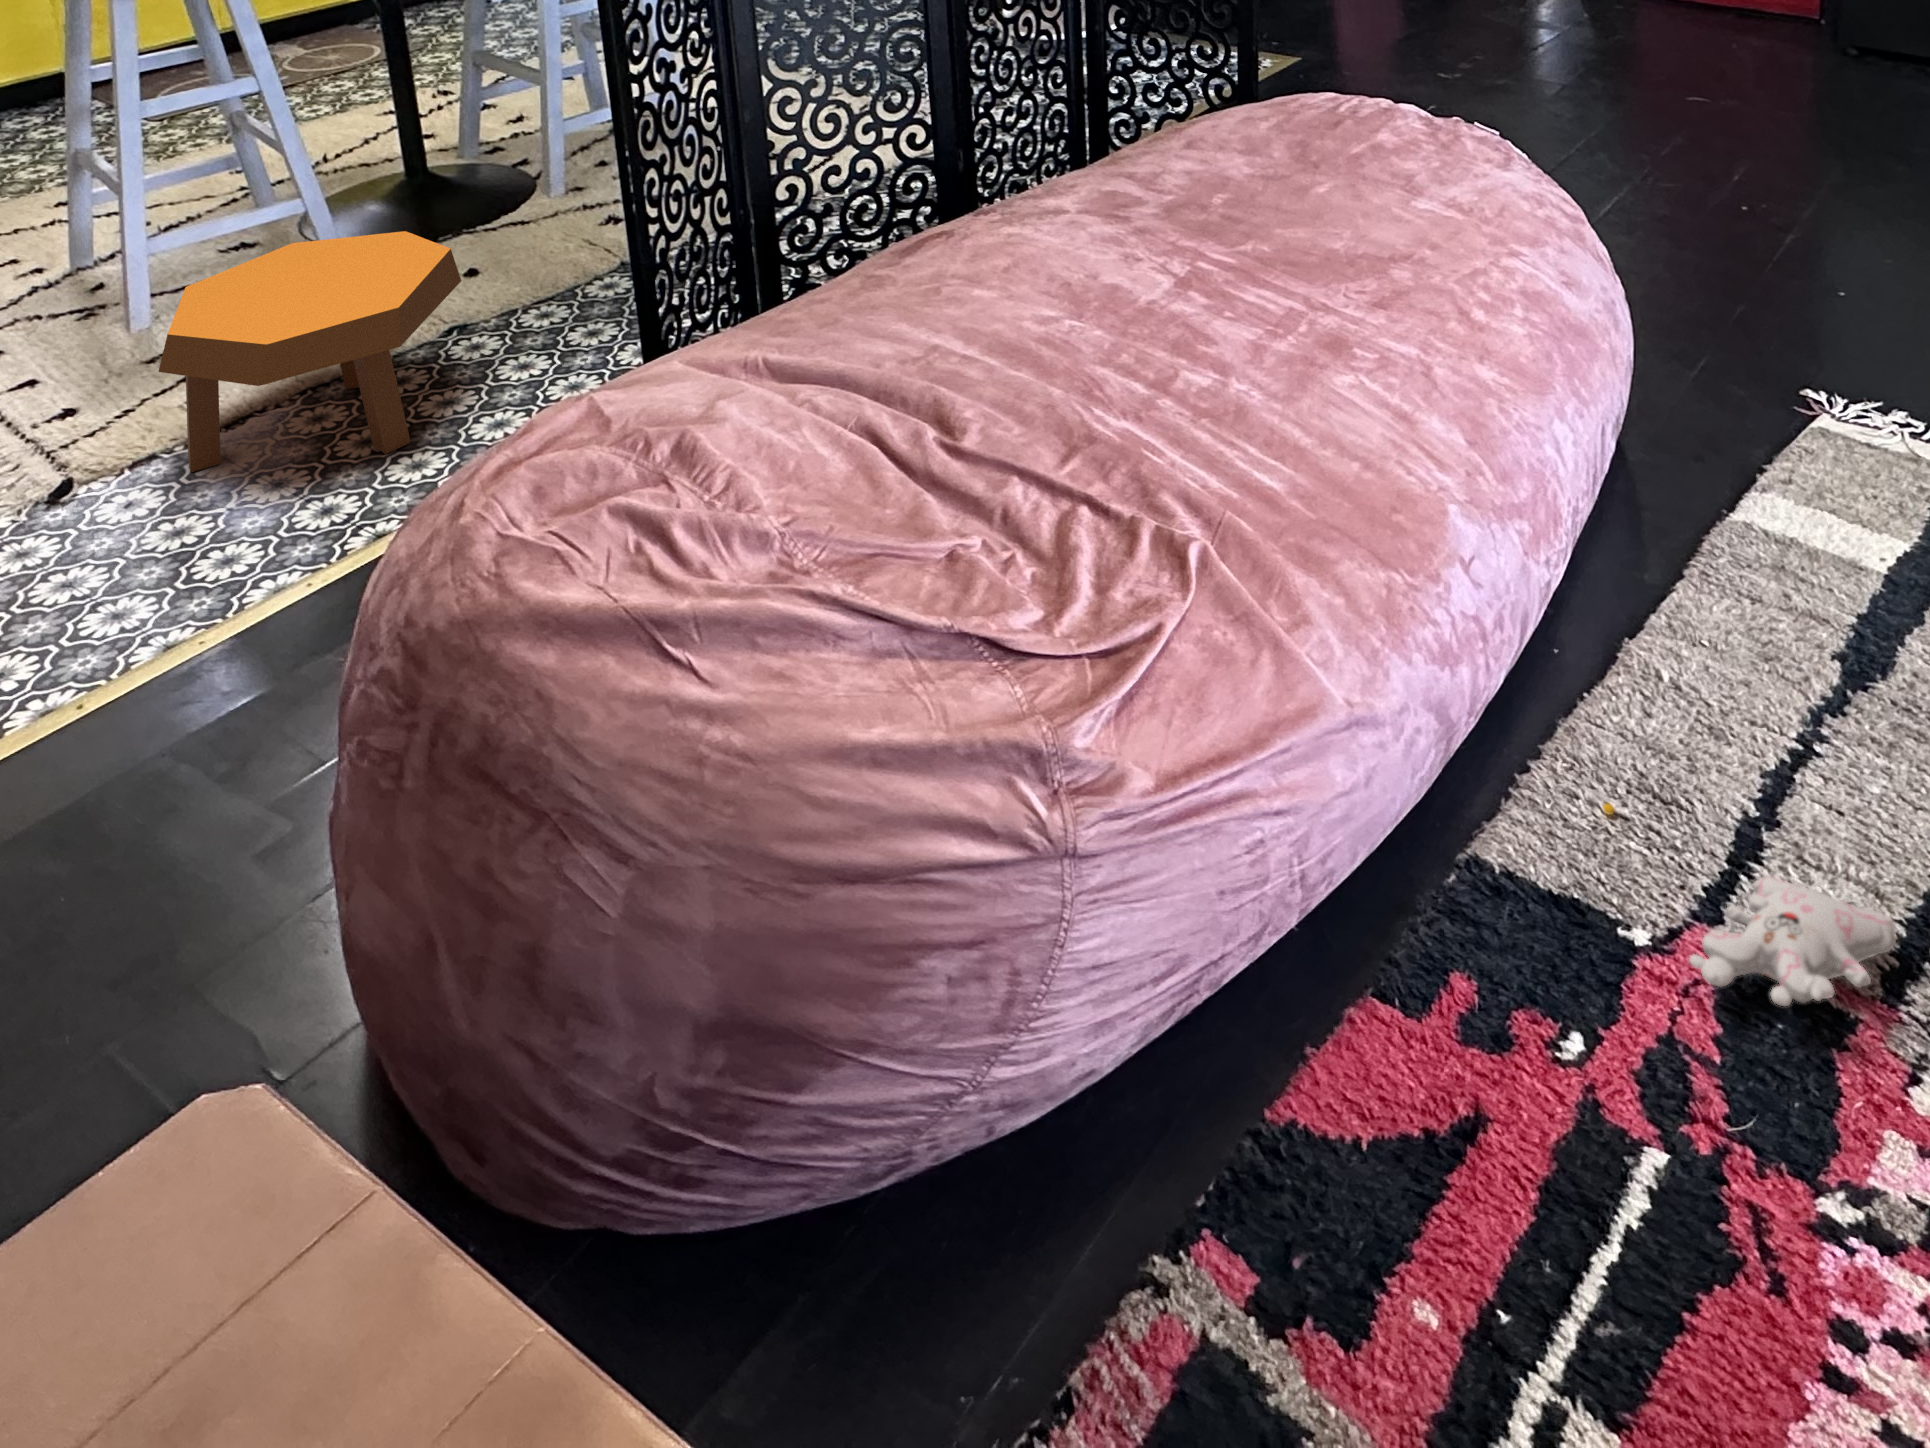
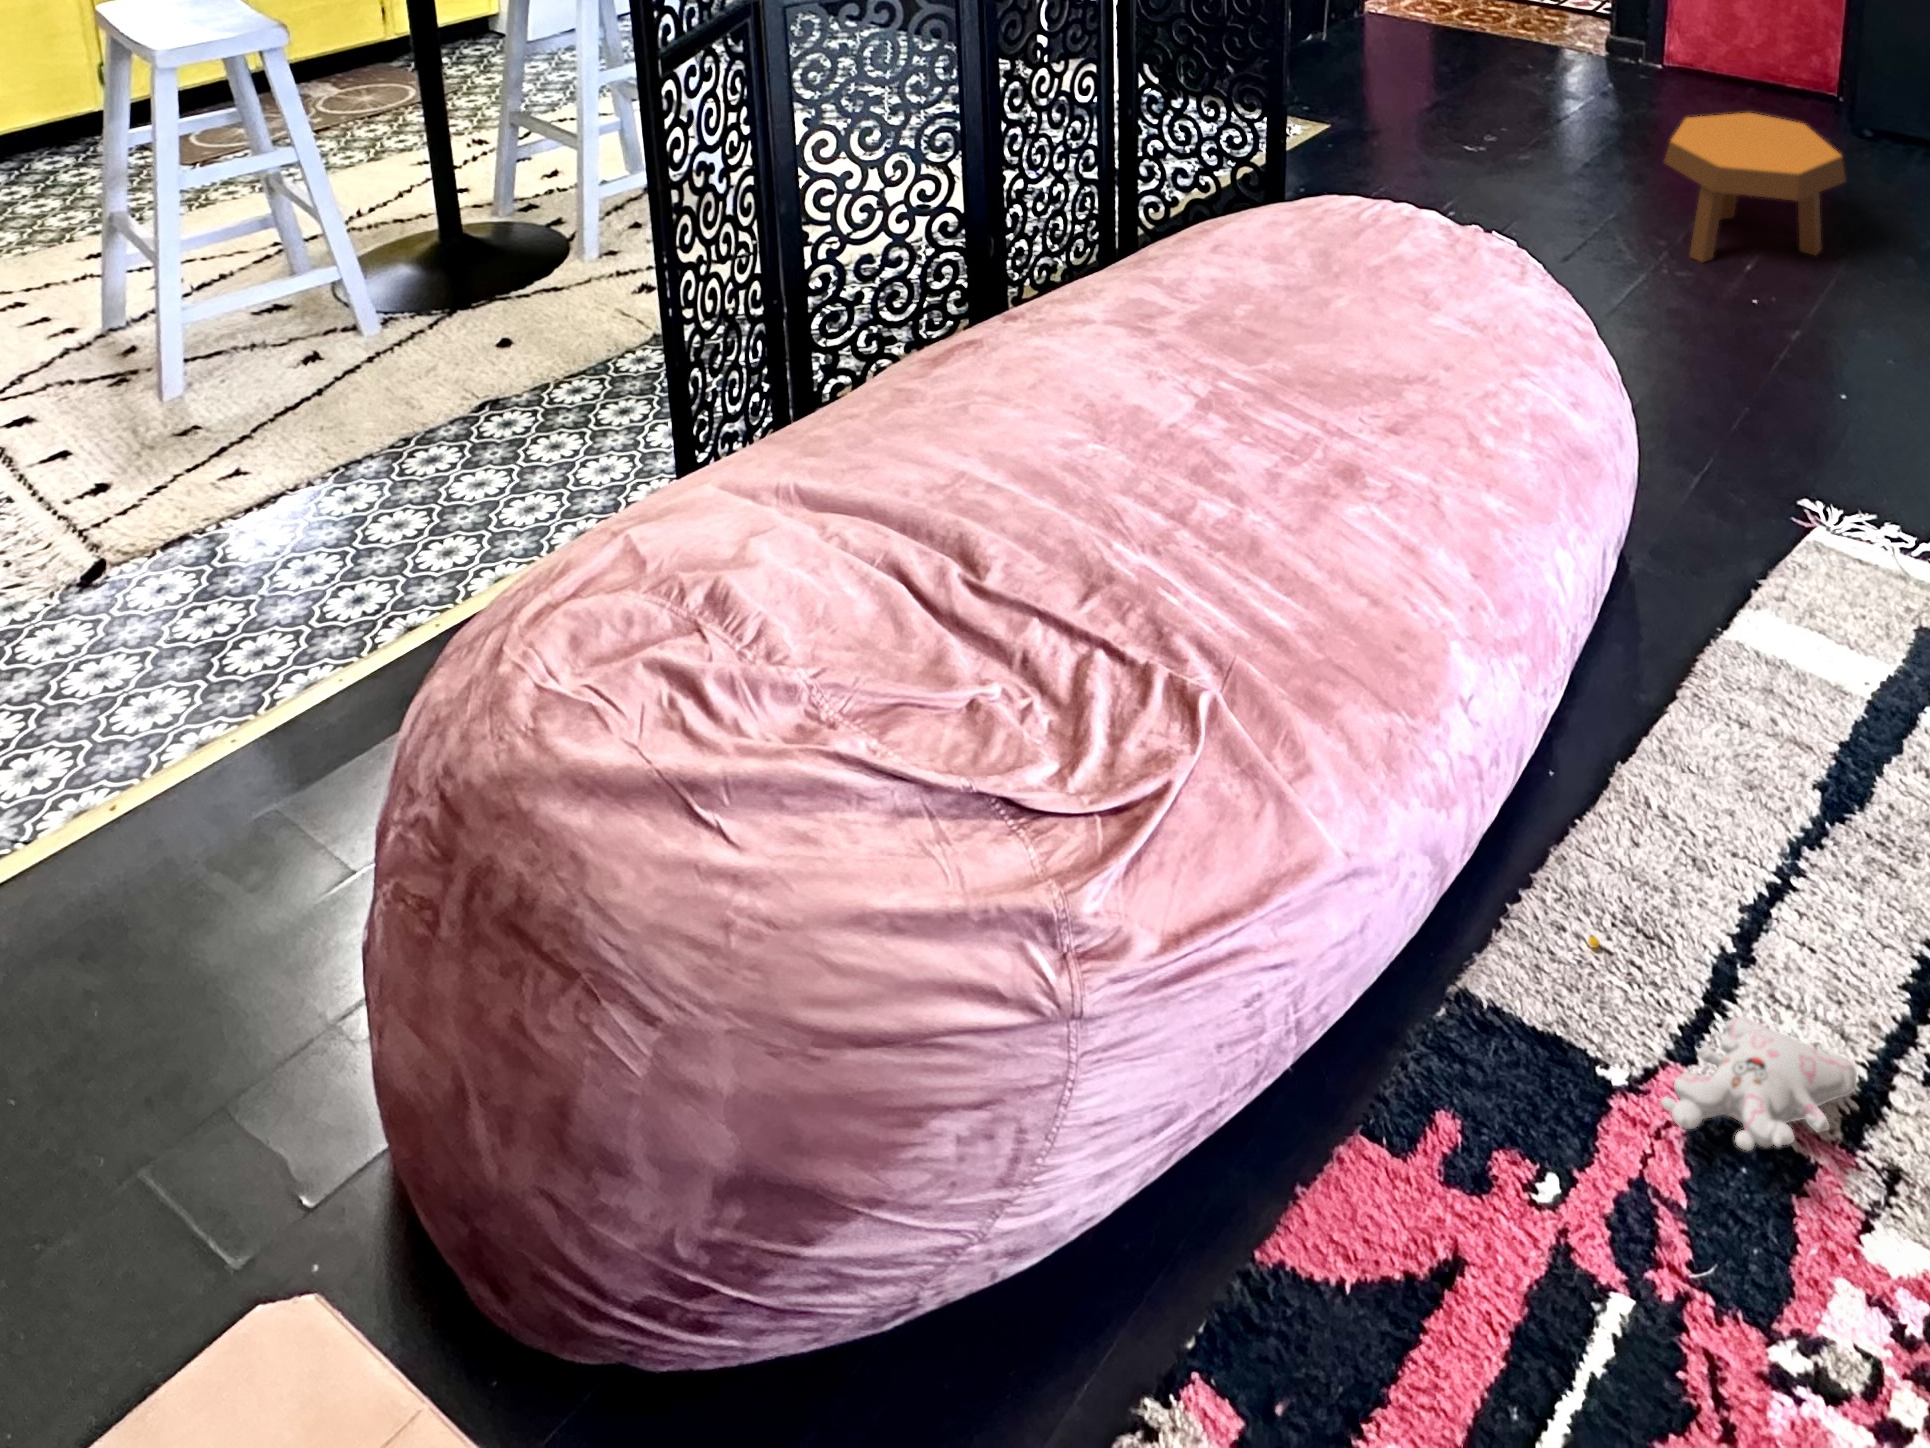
footstool: present [159,231,461,472] -> present [1664,113,1846,263]

